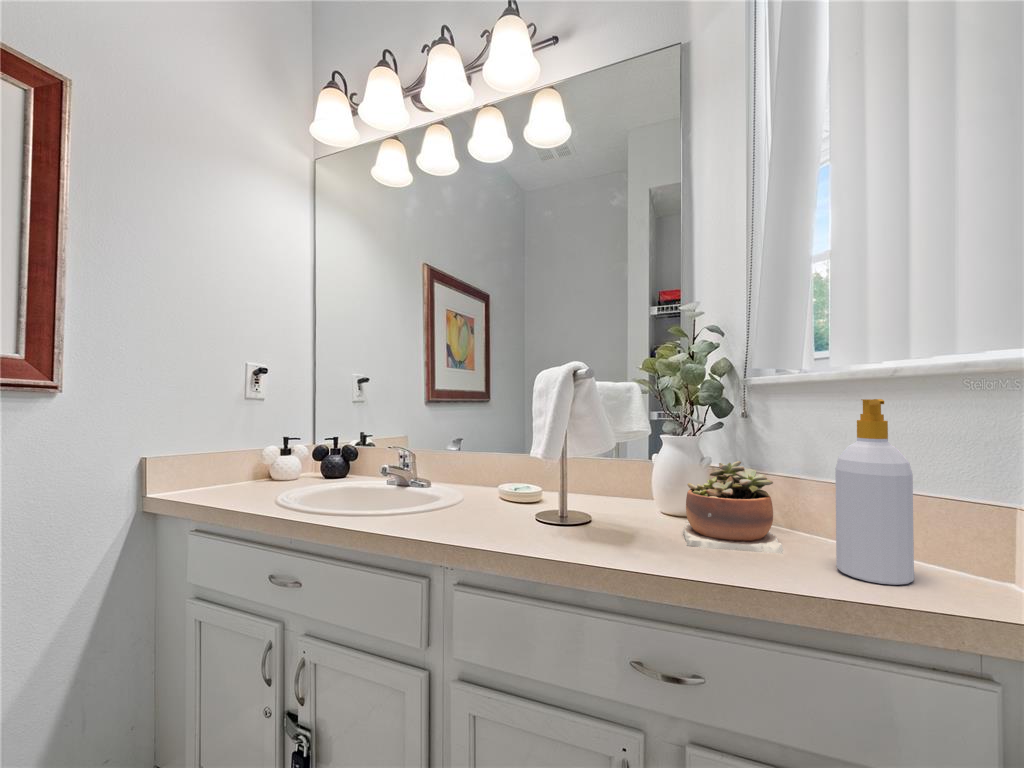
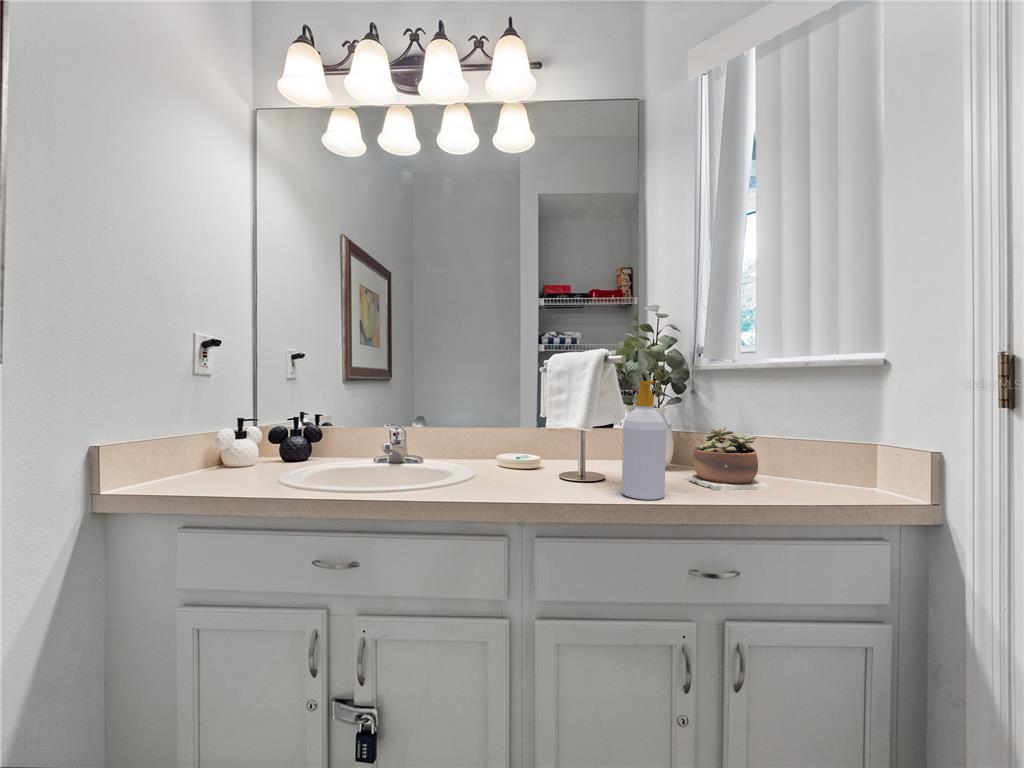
soap bottle: present [835,399,914,585] -> present [622,380,666,500]

